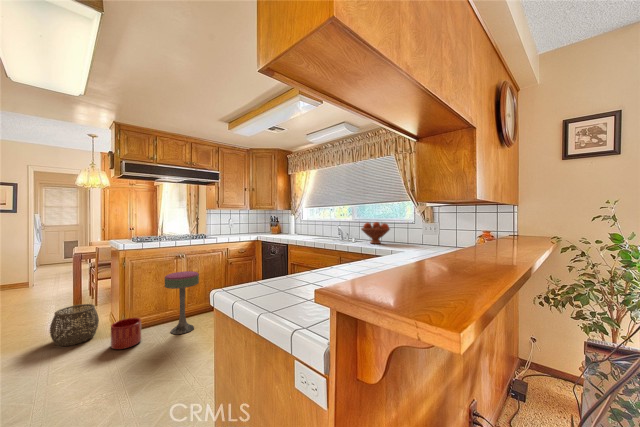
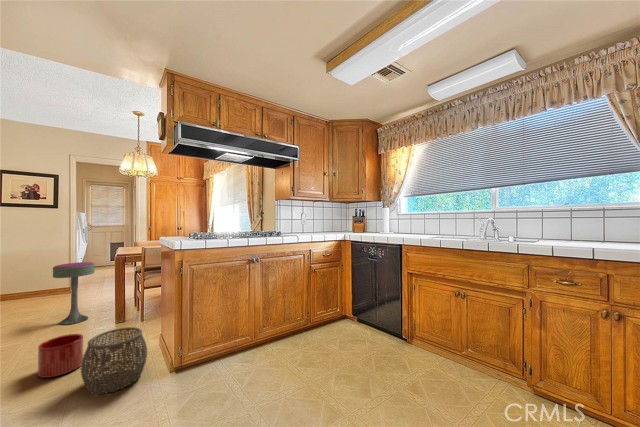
fruit bowl: present [361,222,390,244] -> none [544,209,612,244]
bar stool: present [165,271,199,334] -> present [53,262,95,325]
planter: present [111,318,141,349] -> present [38,334,83,378]

